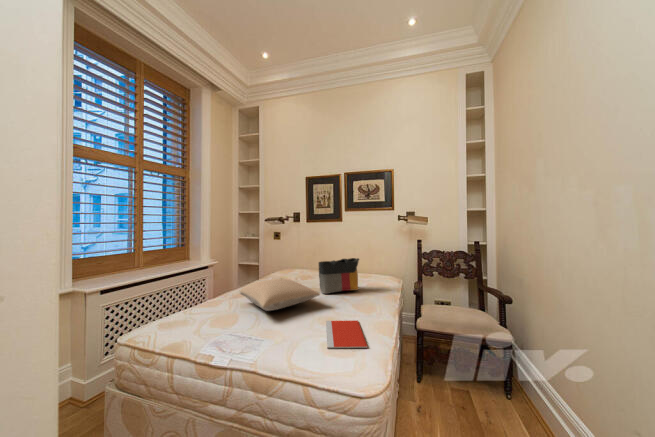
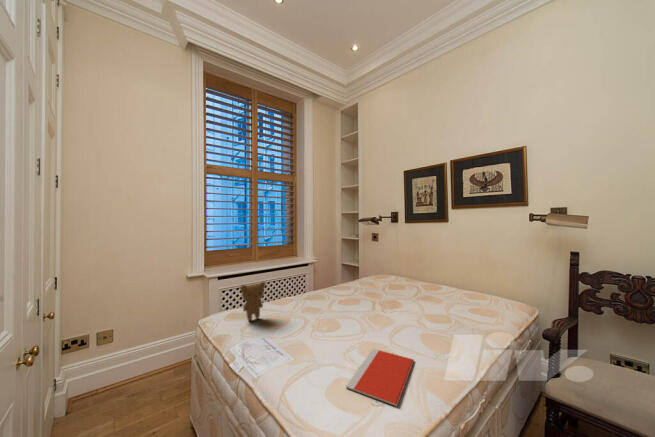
tote bag: present [319,258,359,294] -> none [392,271,449,314]
pillow: present [239,279,320,311] -> none [304,287,380,321]
teddy bear: none [180,282,206,326] -> present [240,282,265,320]

